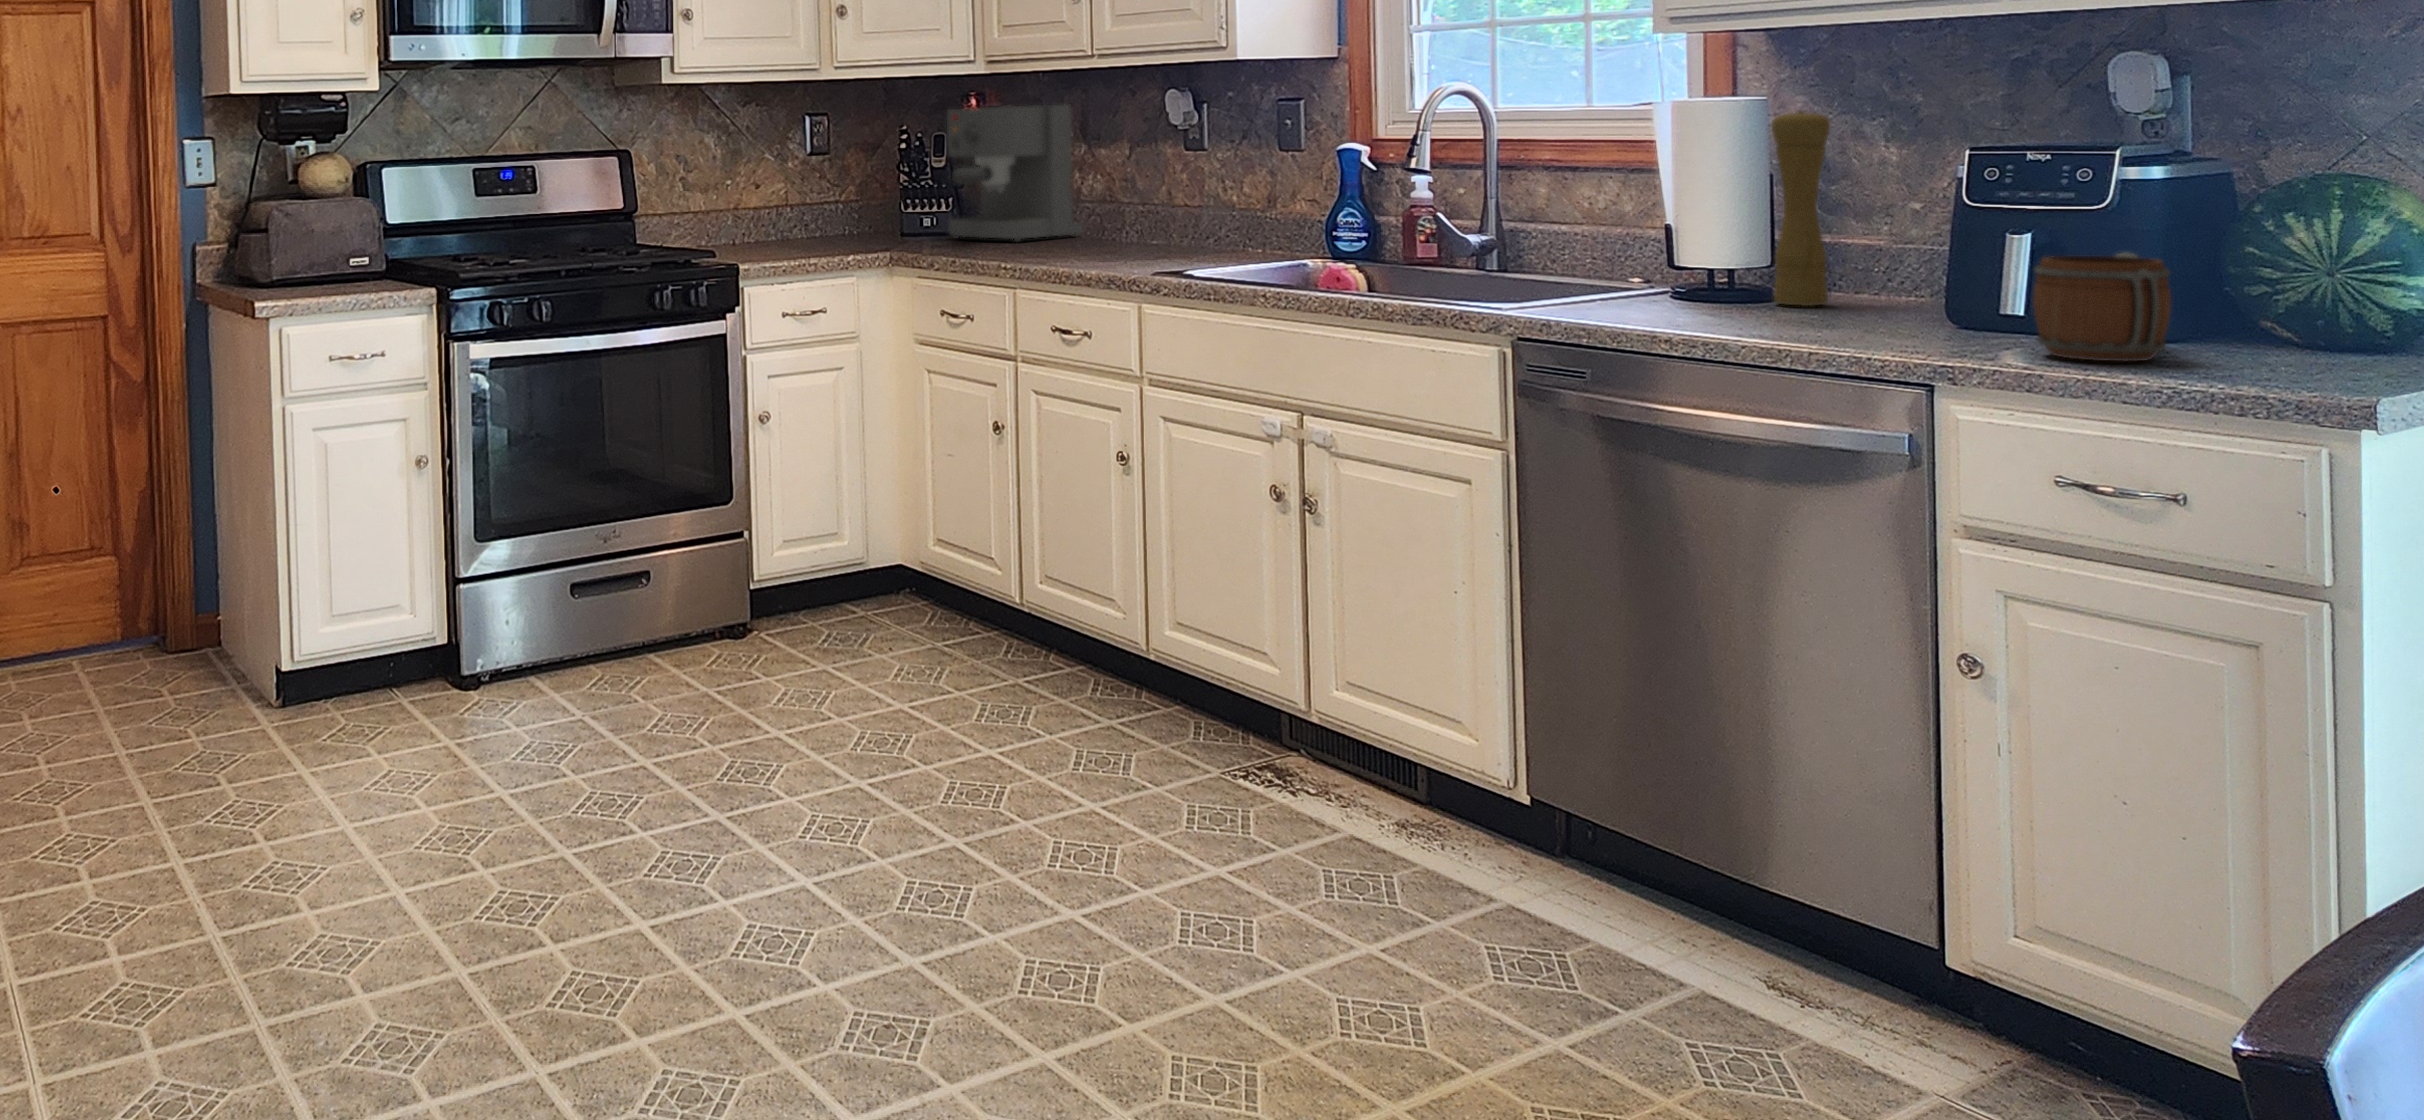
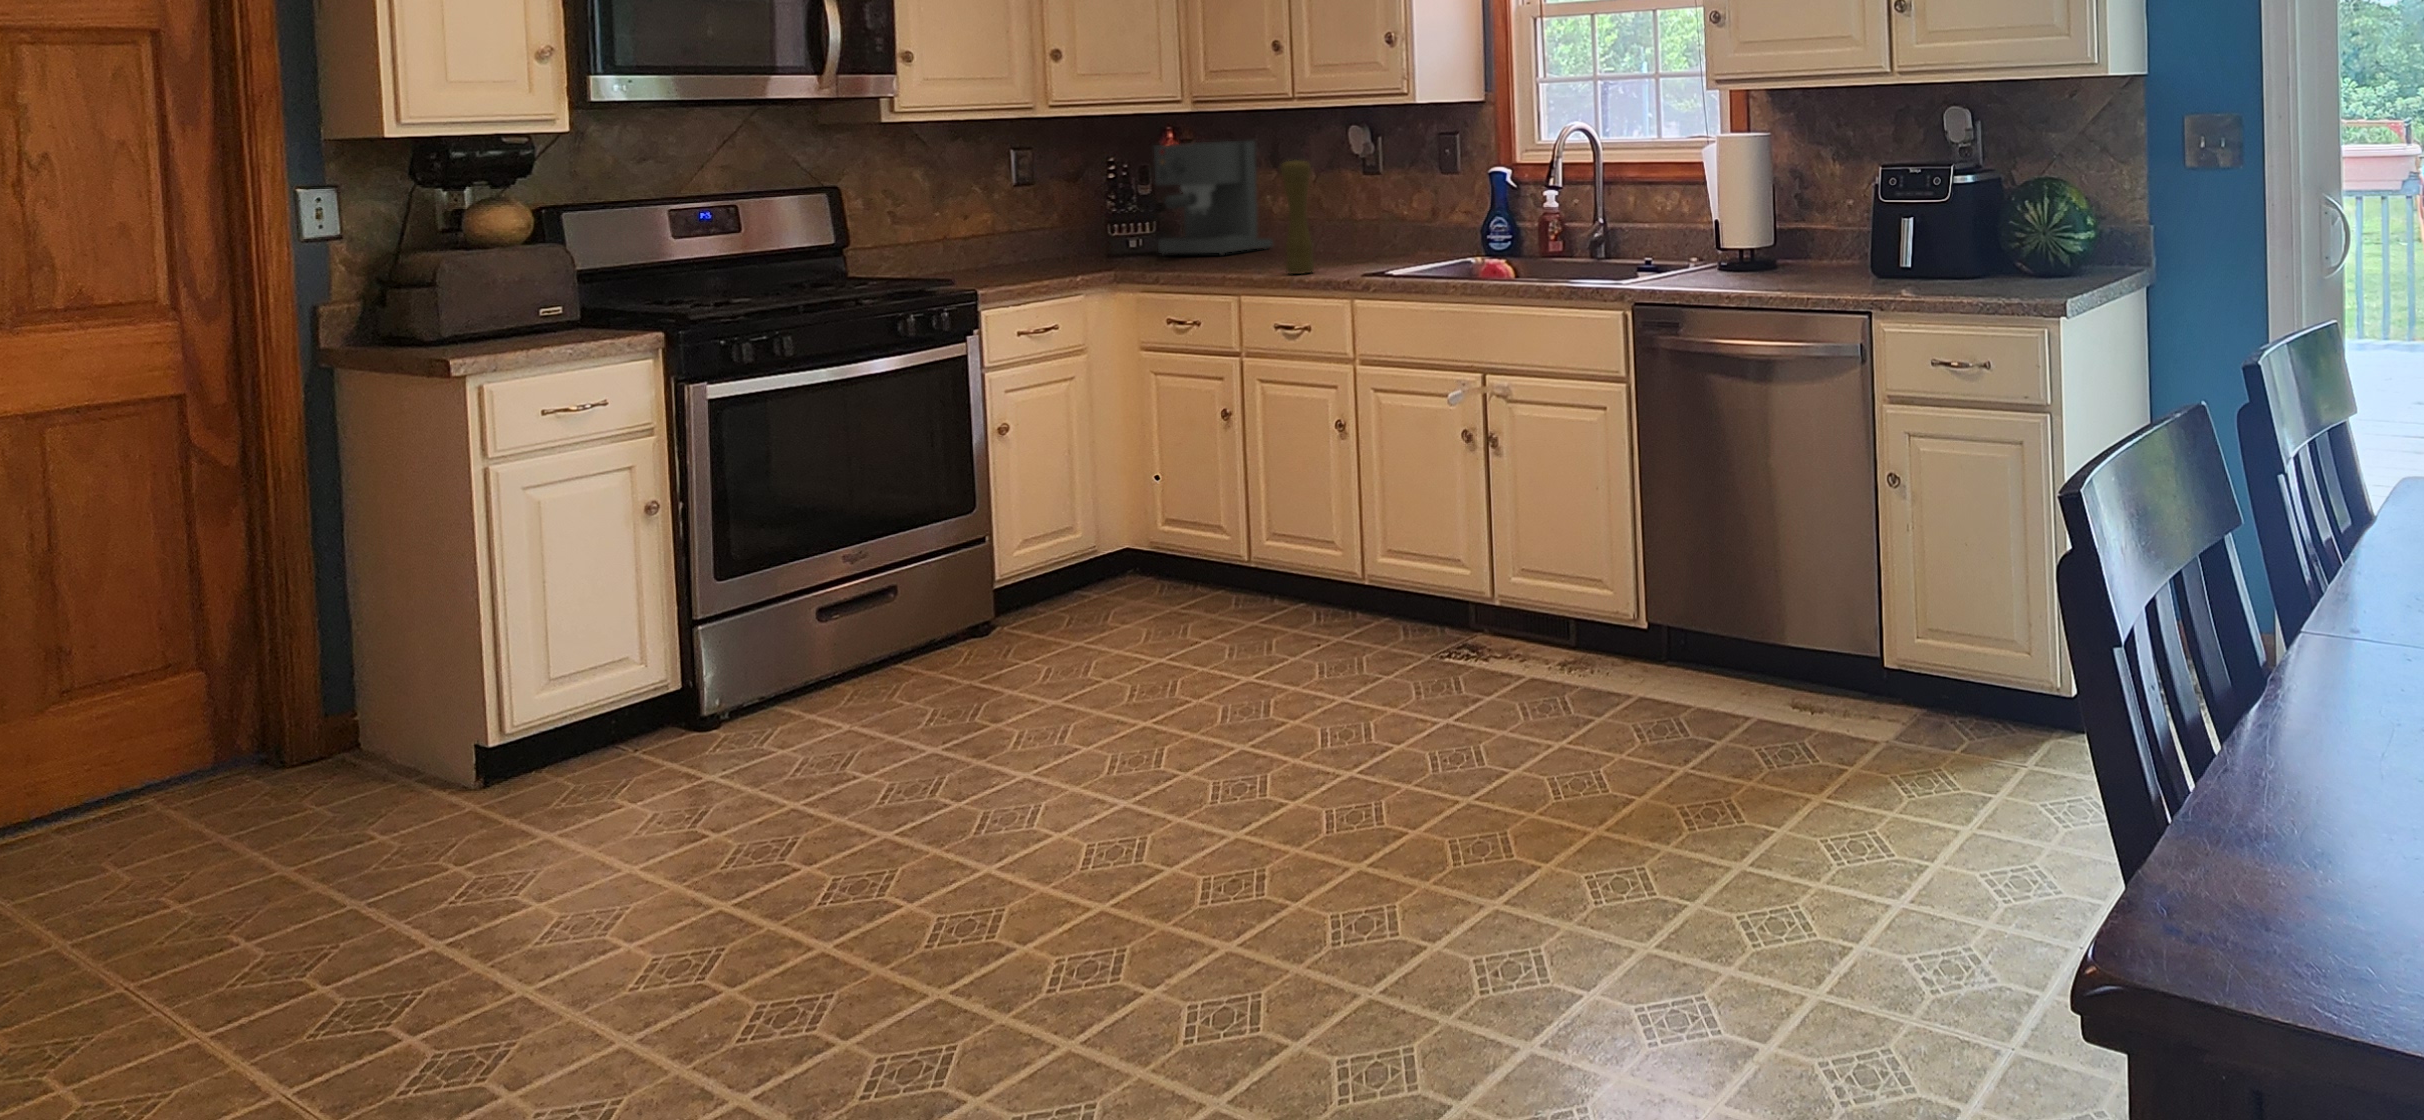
pepper mill: present [1772,110,1830,306] -> present [1281,160,1314,274]
mug: present [2033,253,2171,361] -> none [1922,227,1986,292]

